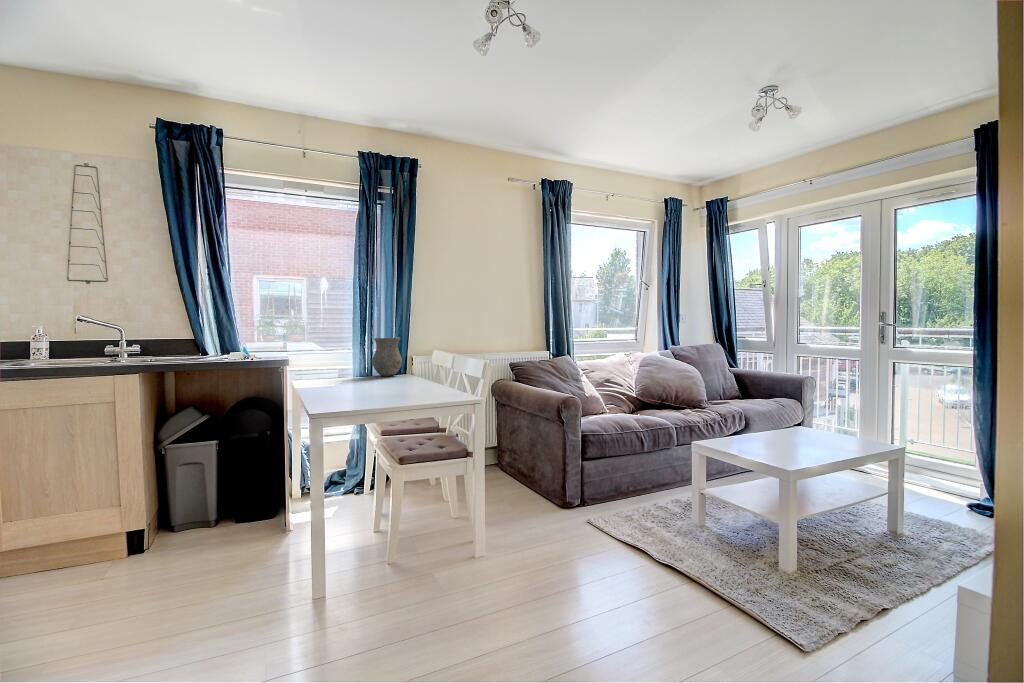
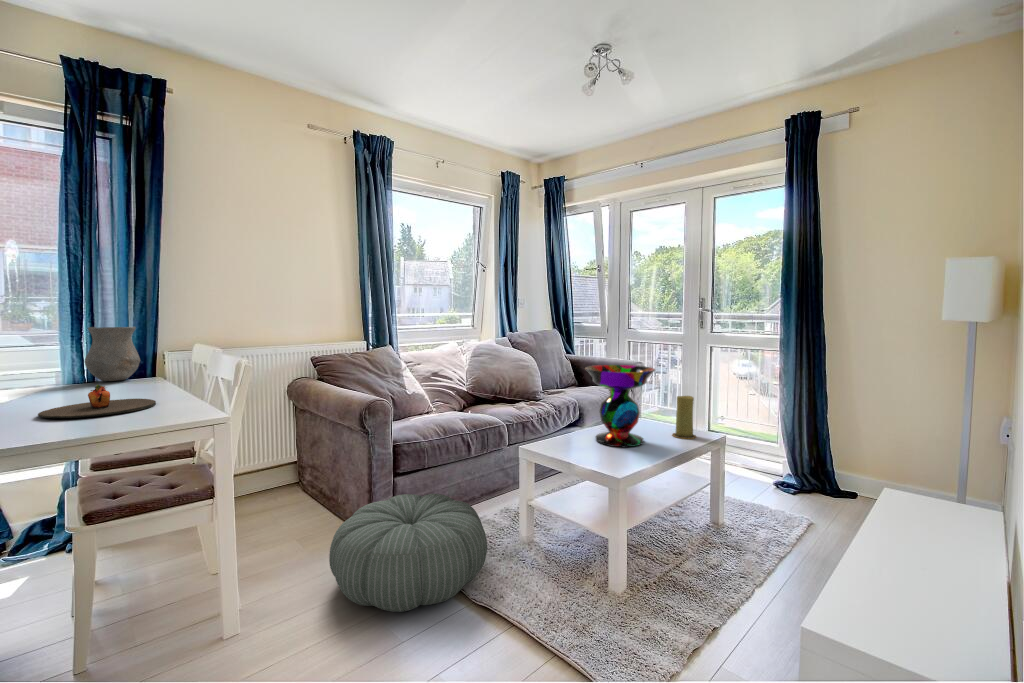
plate: none [380,376,438,396] -> present [38,385,156,418]
decorative bowl: none [754,376,827,451] -> present [585,365,655,447]
candle: none [845,408,872,449] -> present [672,396,696,439]
pouf: none [544,474,667,557] -> present [329,494,487,612]

